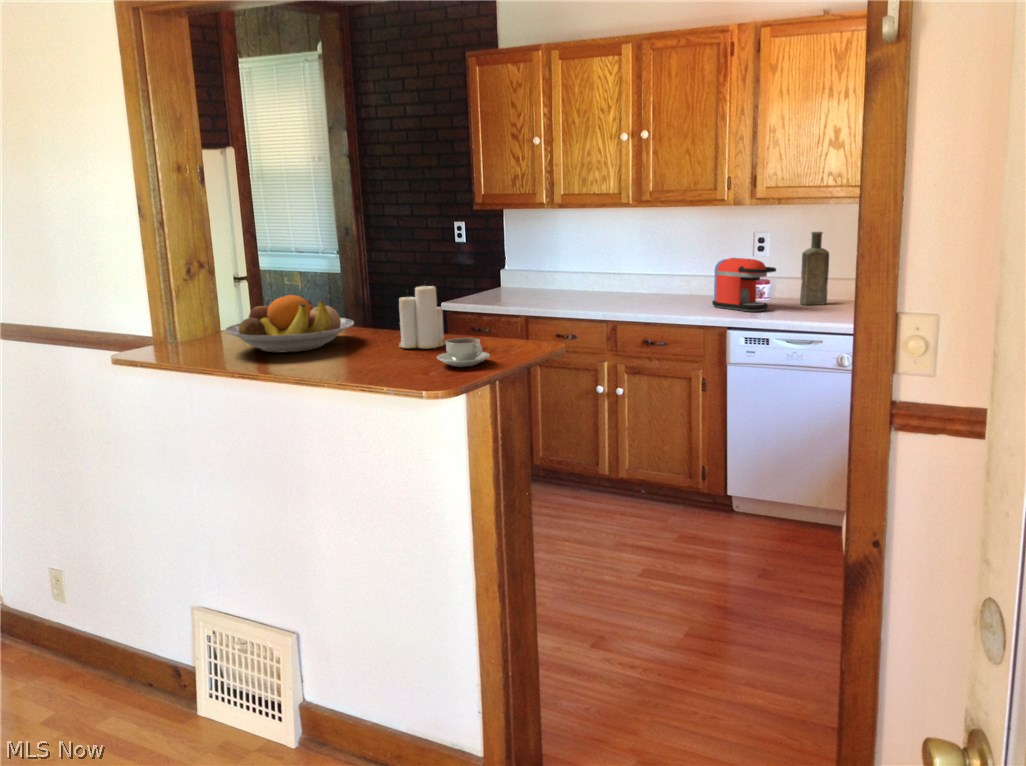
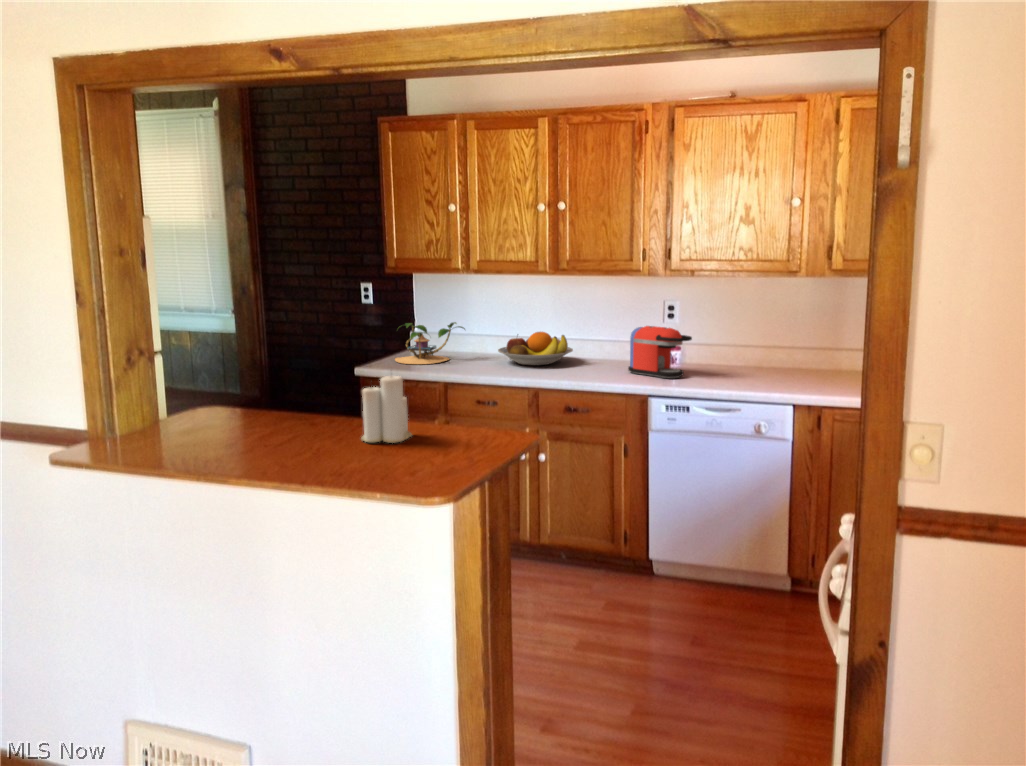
bottle: present [800,232,829,305] -> none [704,301,736,370]
plant: none [483,257,553,299] -> present [395,322,465,364]
fruit bowl: present [225,295,354,352] -> present [498,332,573,365]
coffee cup: present [437,338,490,367] -> none [415,435,473,468]

